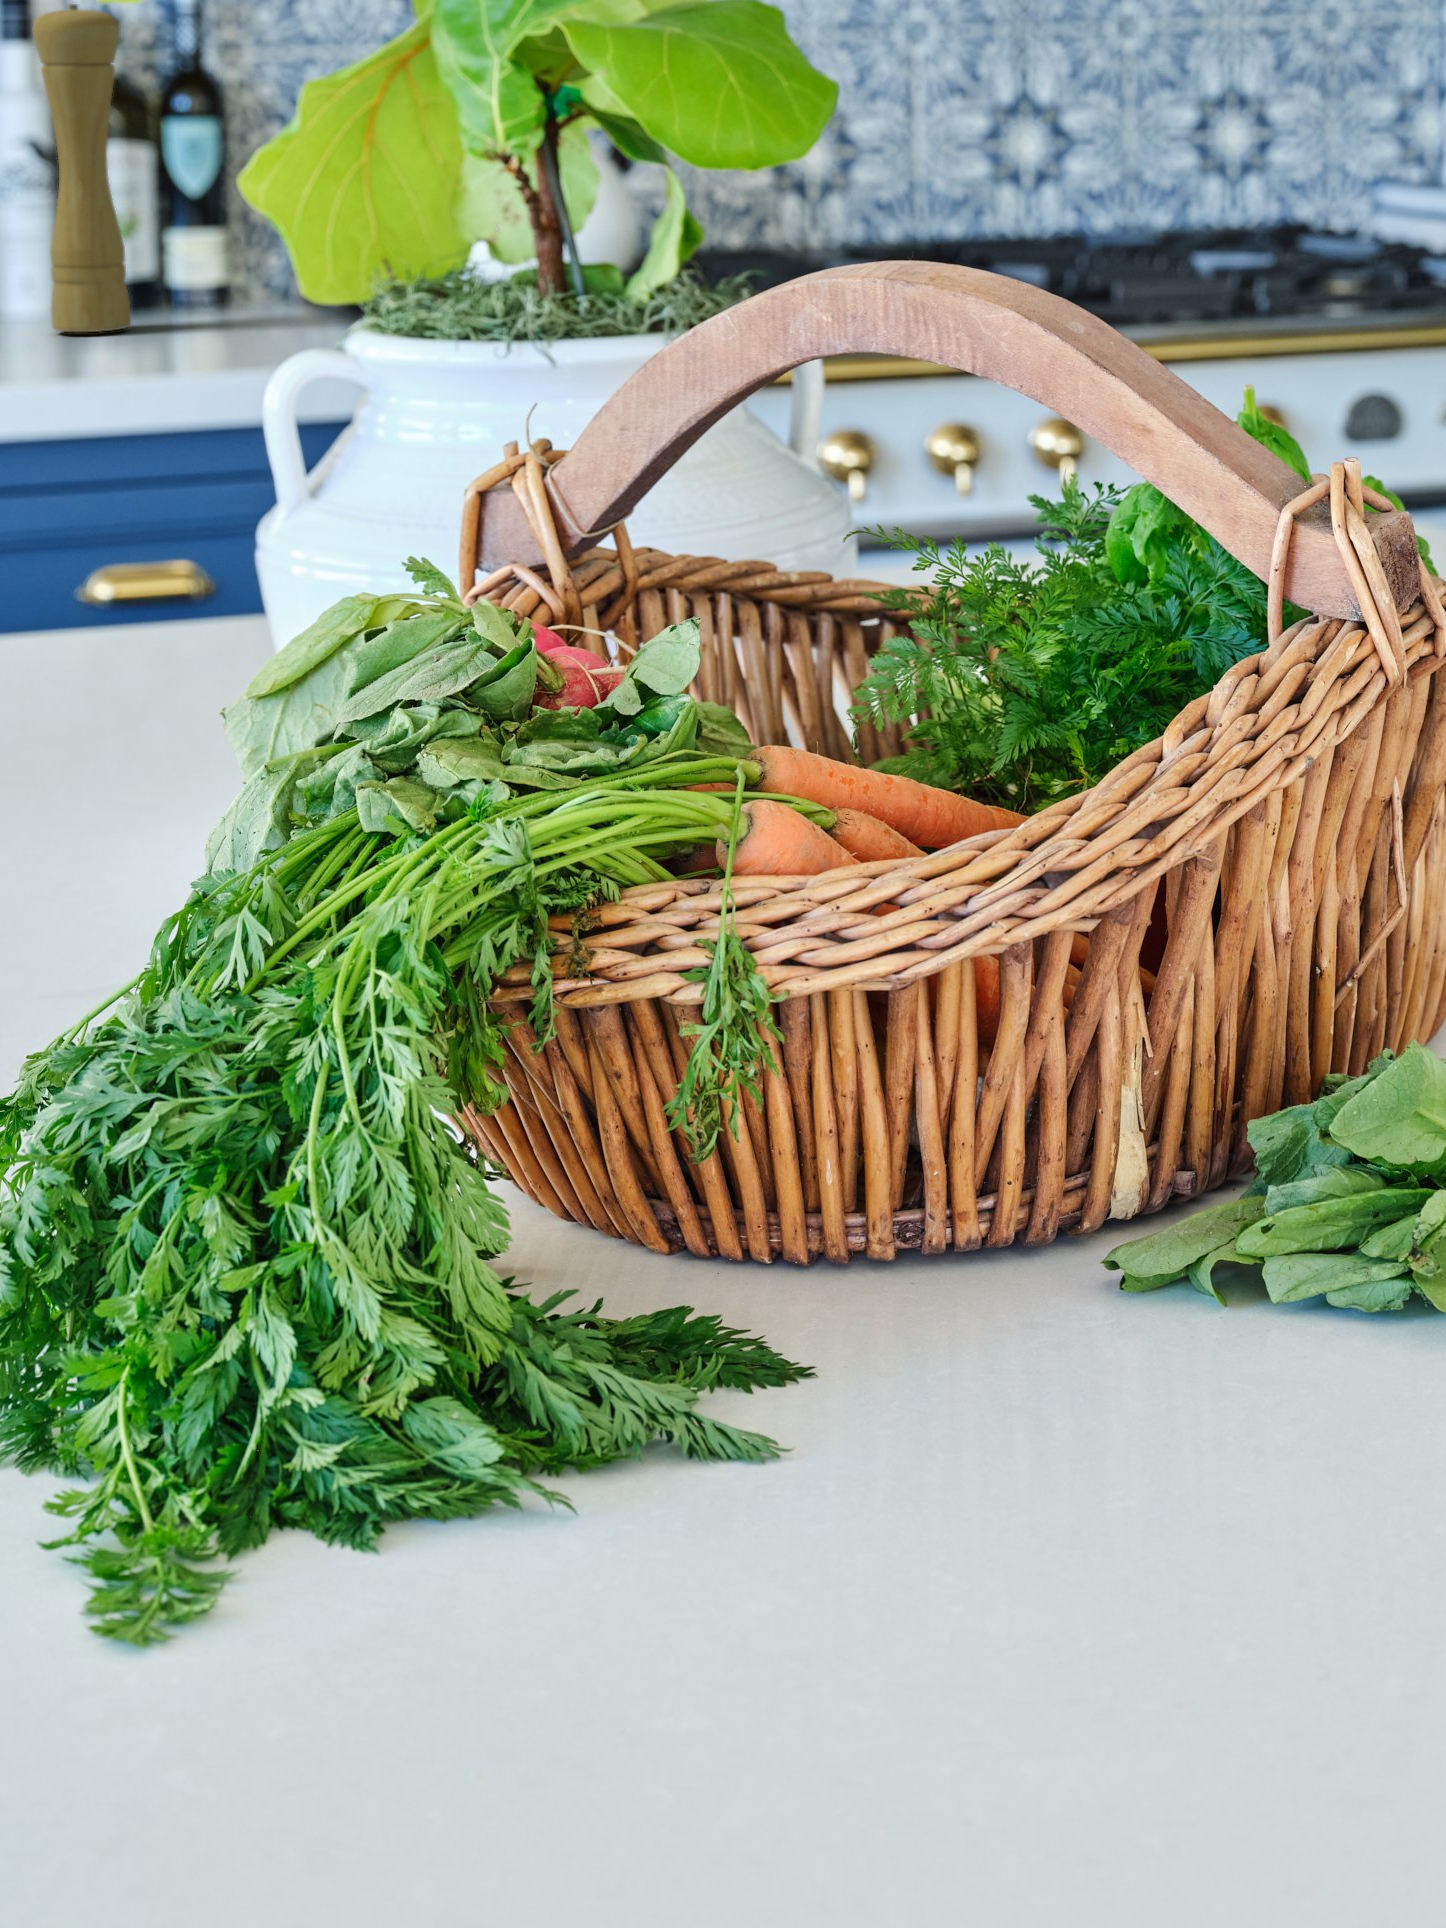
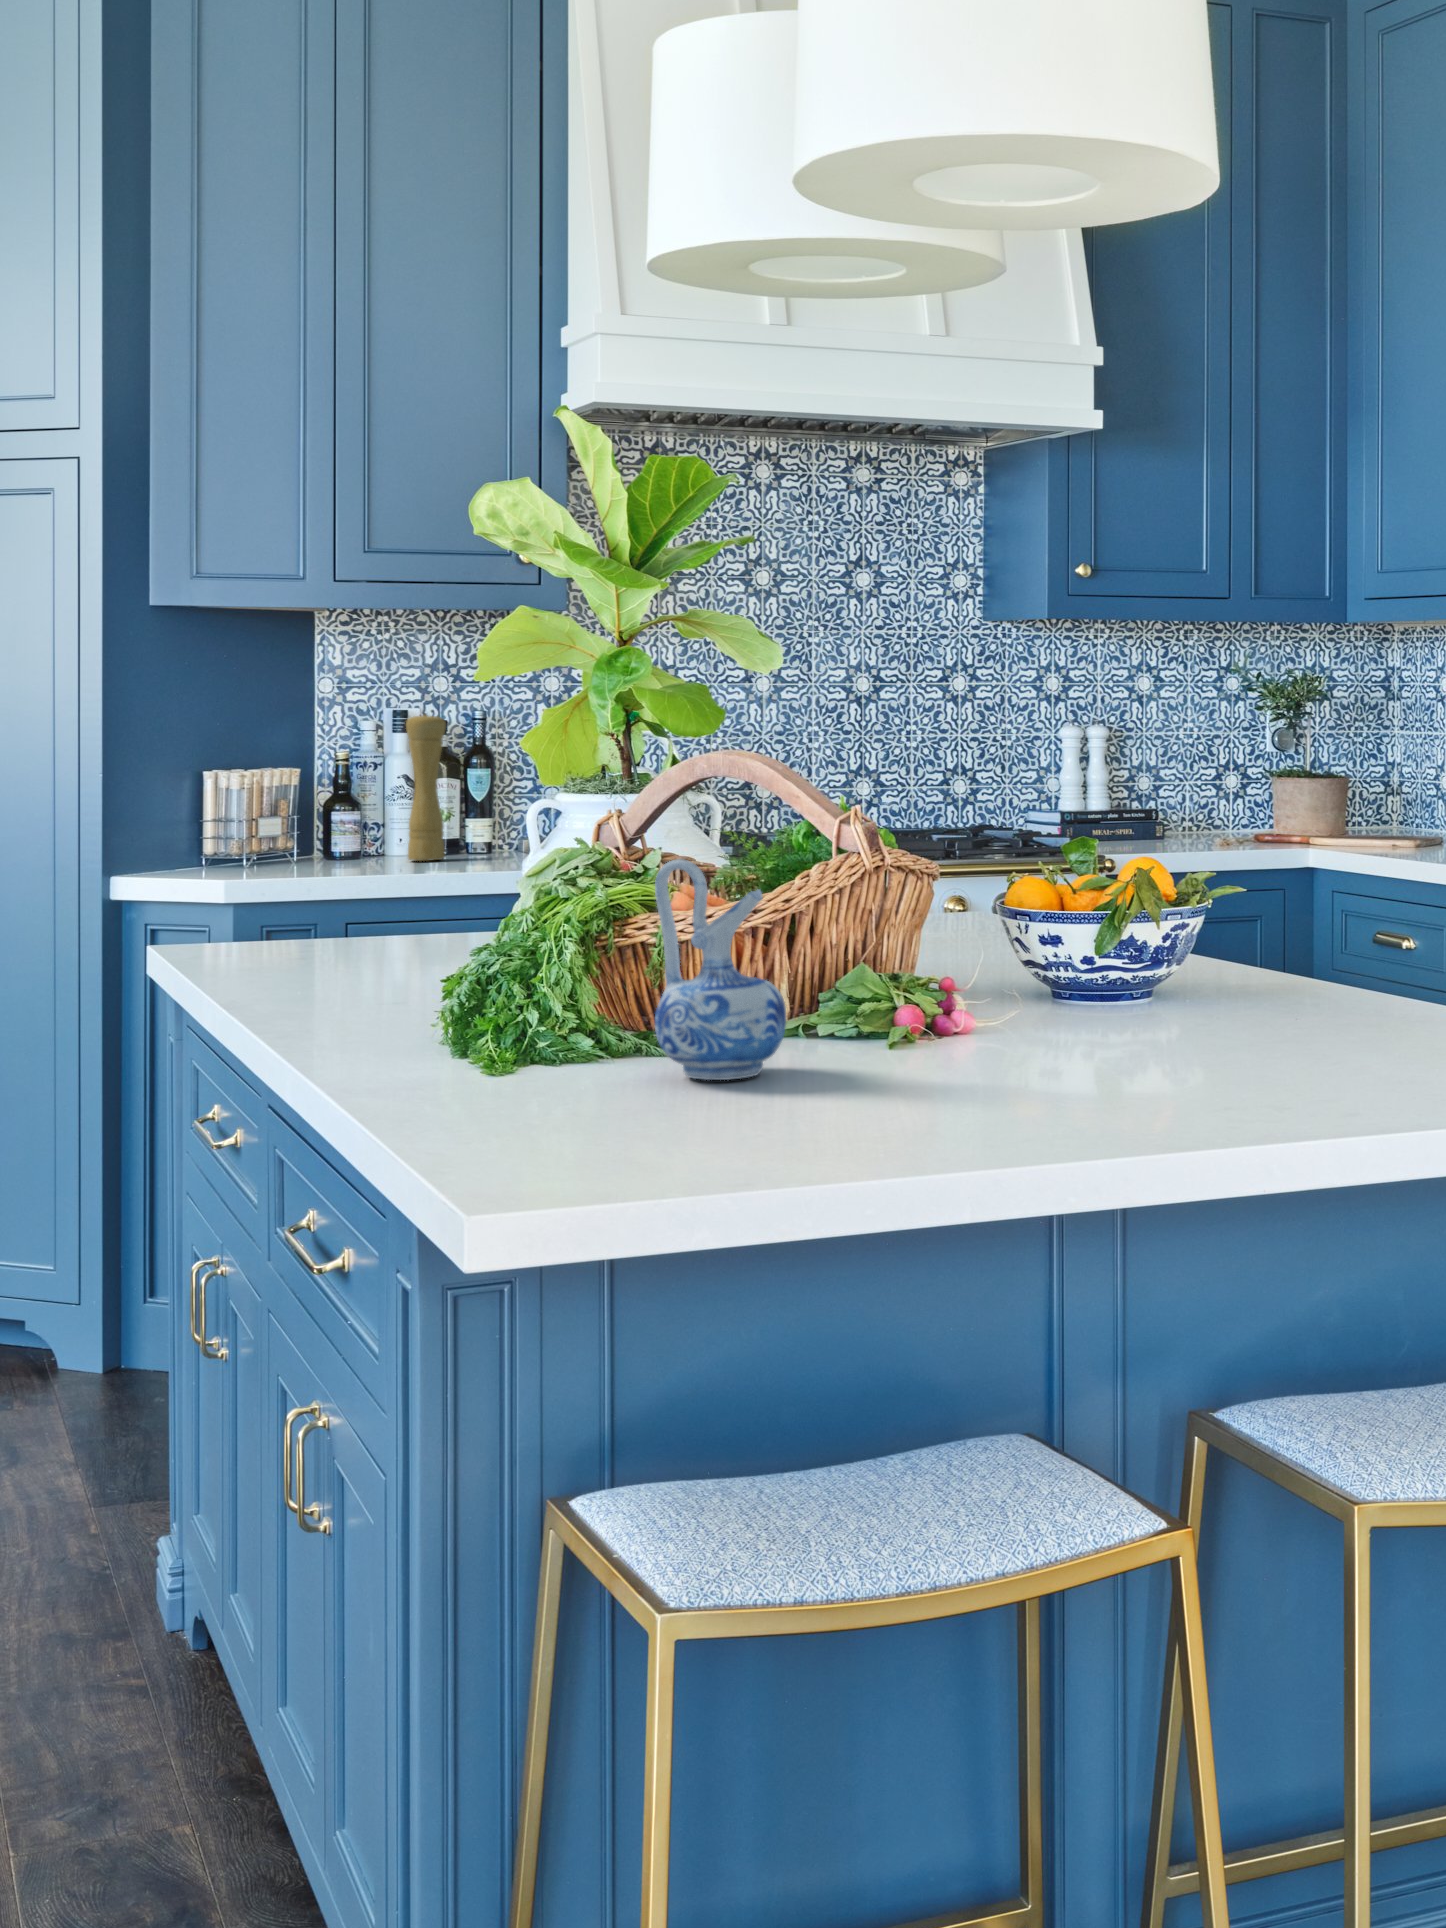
ceramic pitcher: none [720,799,1232,1675] -> present [655,859,786,1080]

